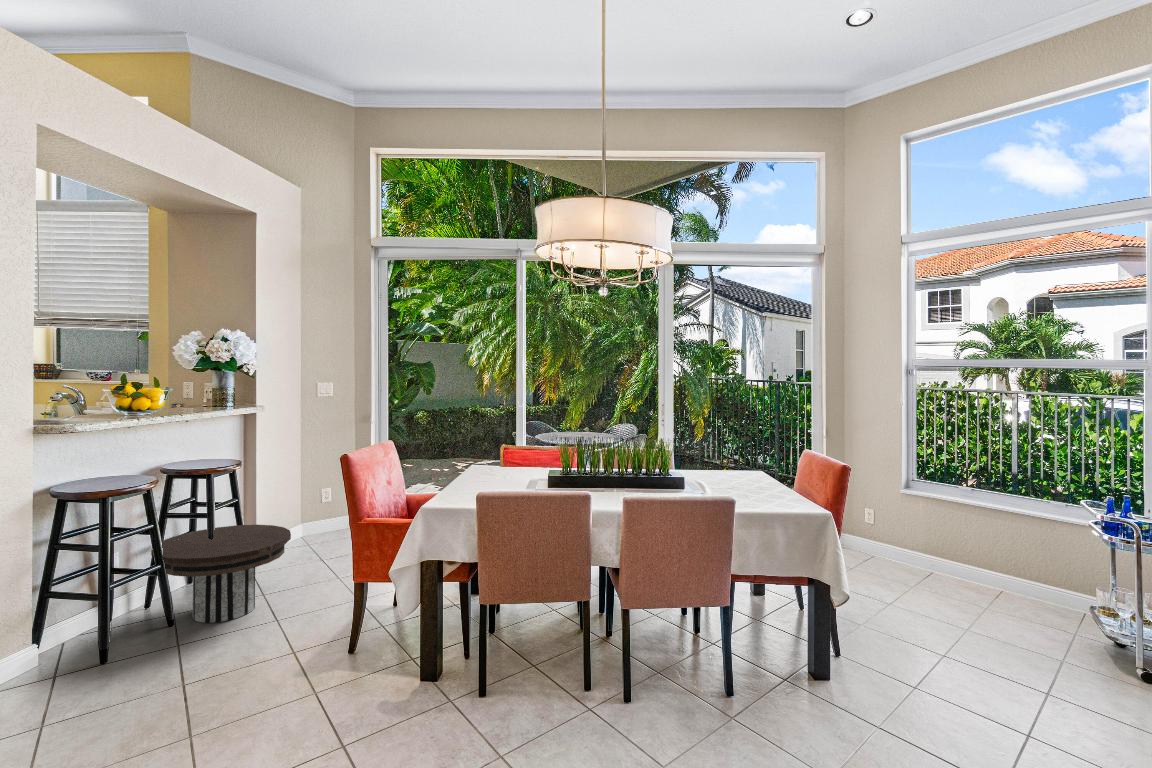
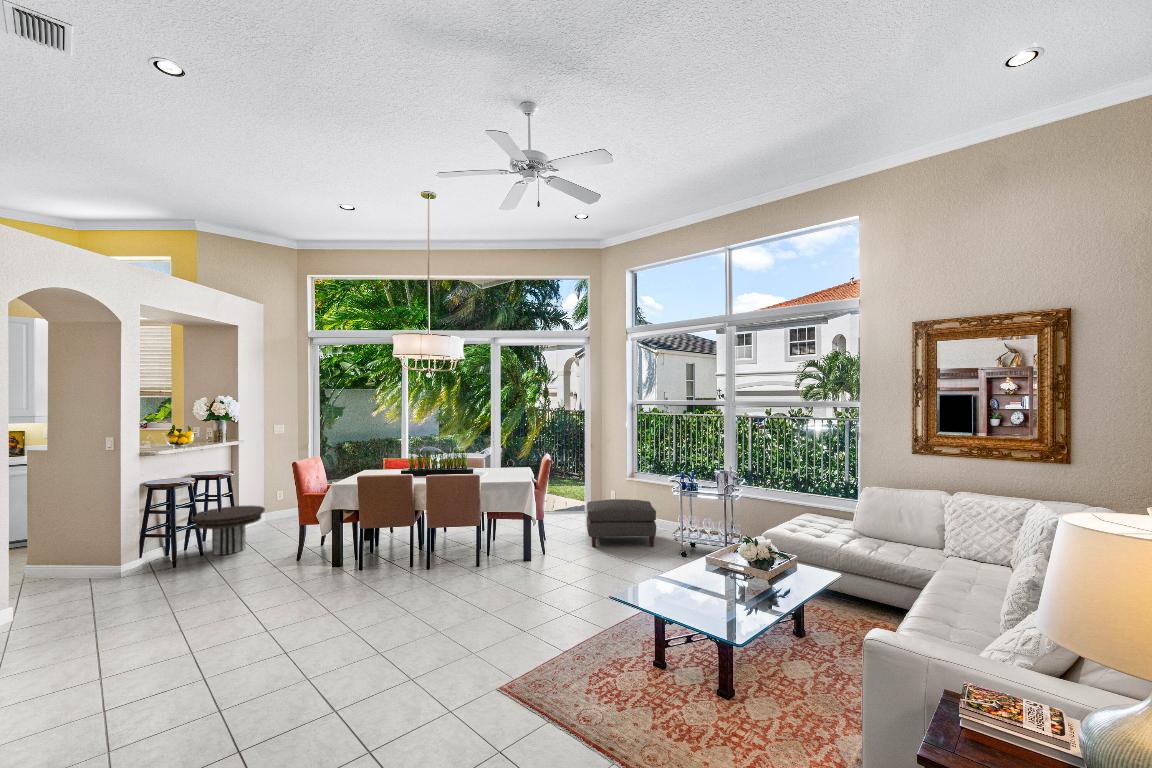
ottoman: none [895,545,1099,660] -> present [587,499,656,547]

